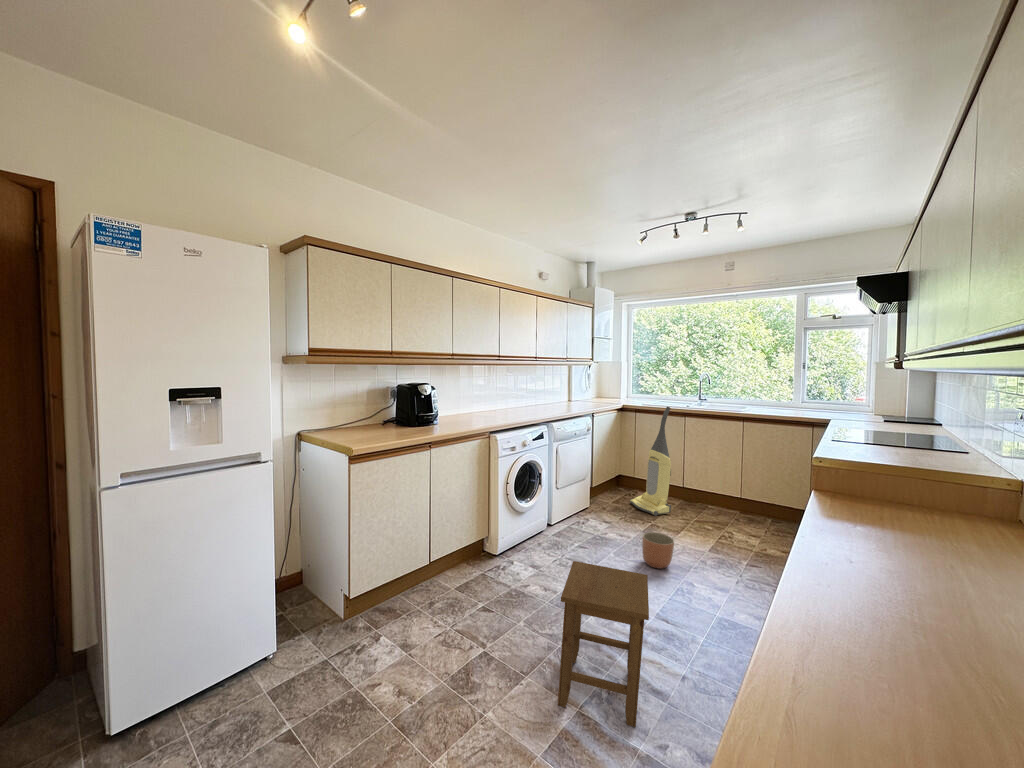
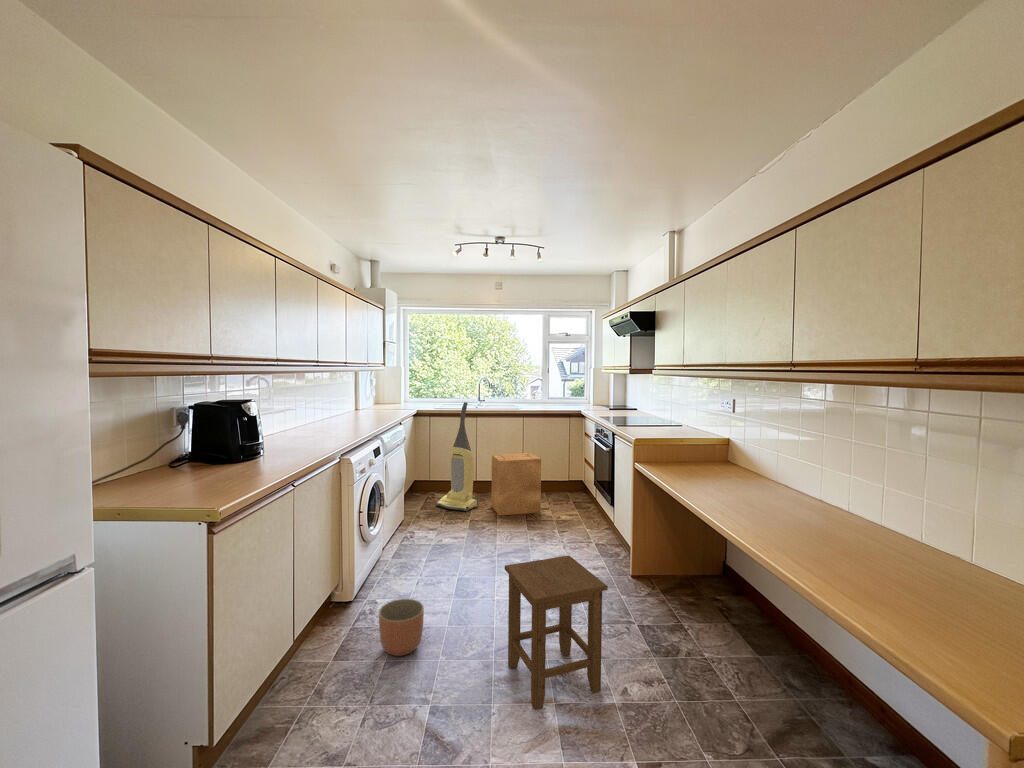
cardboard box: none [685,464,742,538] -> present [491,453,541,516]
planter: present [642,532,674,569] -> present [379,599,424,656]

